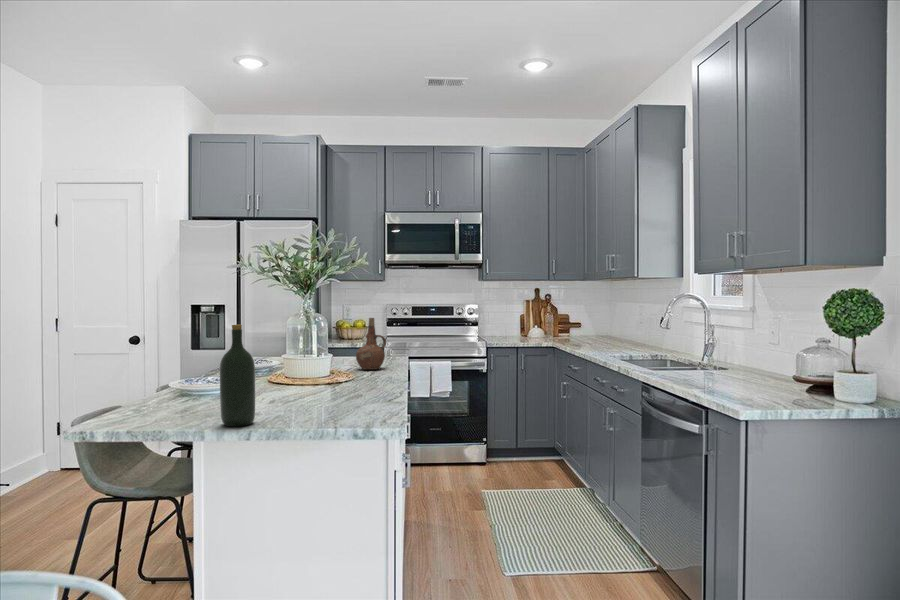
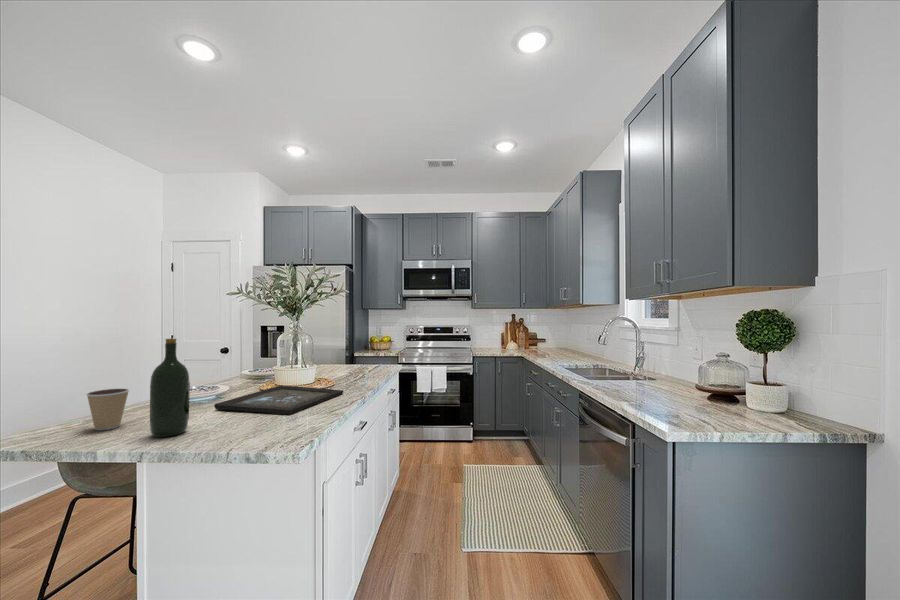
ceramic pitcher: present [356,318,386,370] -> none [349,334,374,375]
coffee cup: none [138,380,177,424] -> present [87,389,129,430]
tray: none [249,381,376,407] -> present [214,386,343,415]

